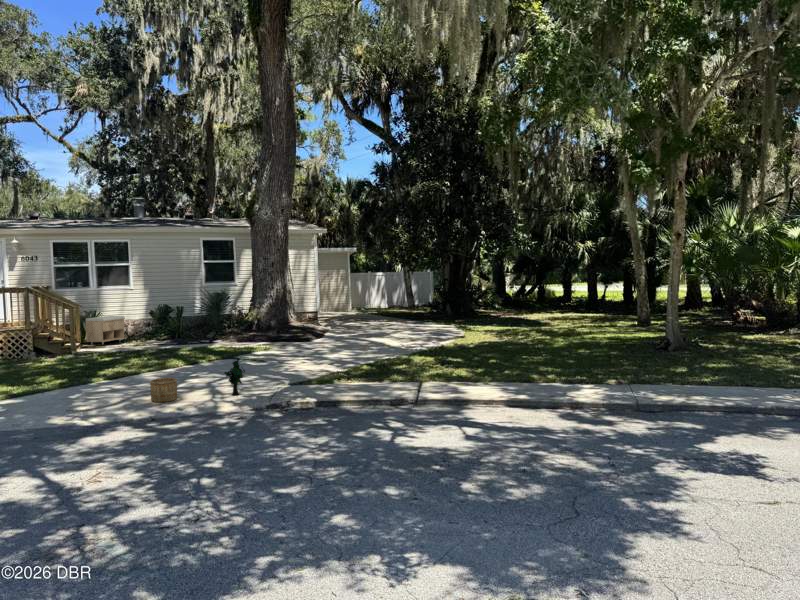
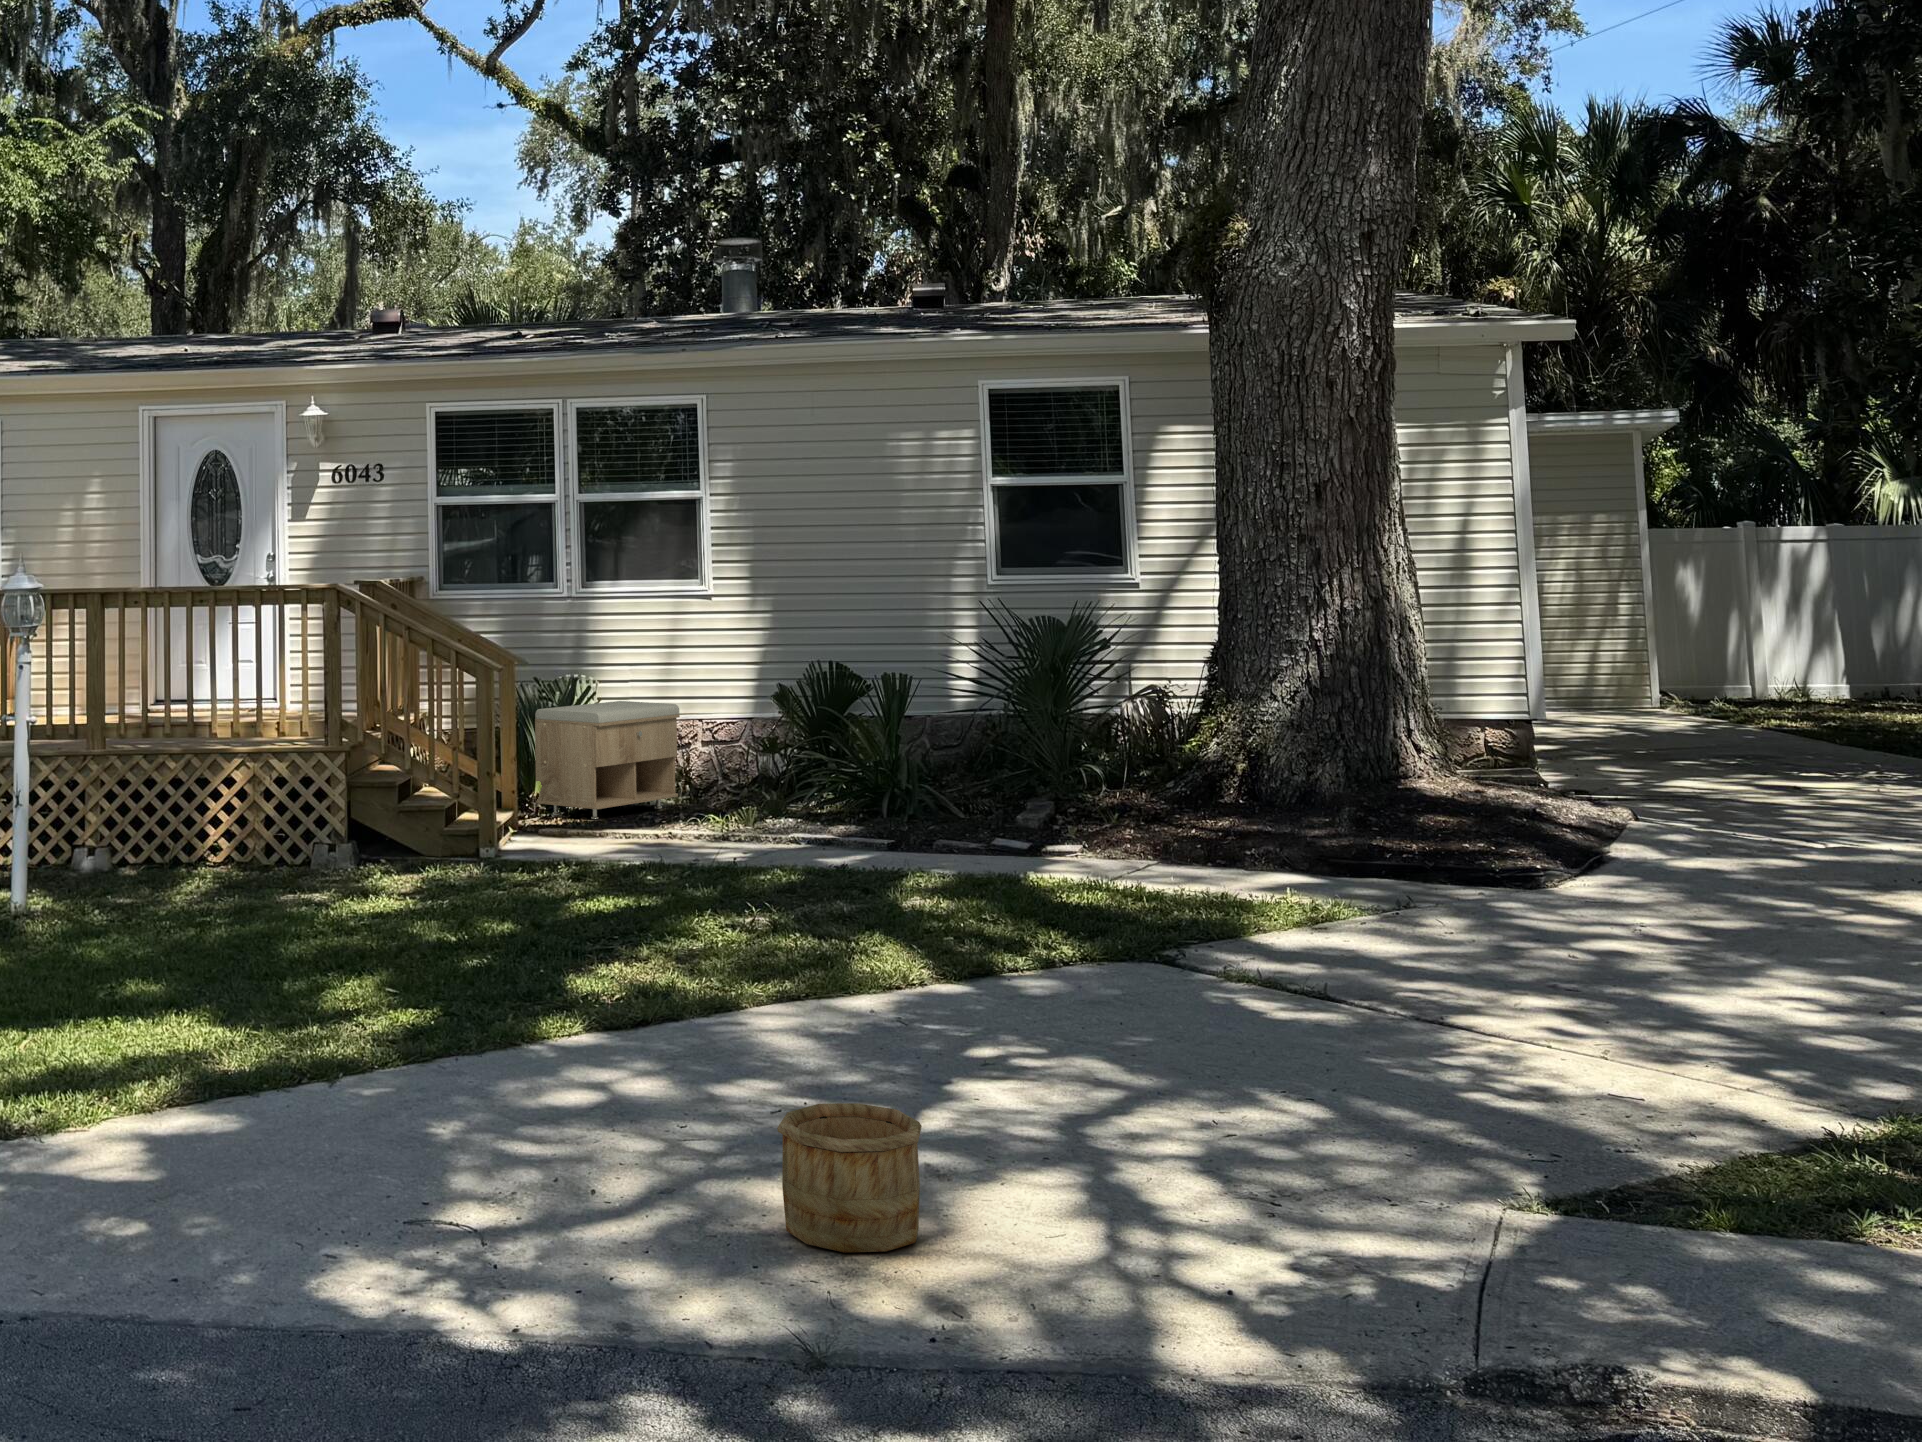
decorative plant: present [224,358,245,396] -> none [1177,1039,1306,1267]

